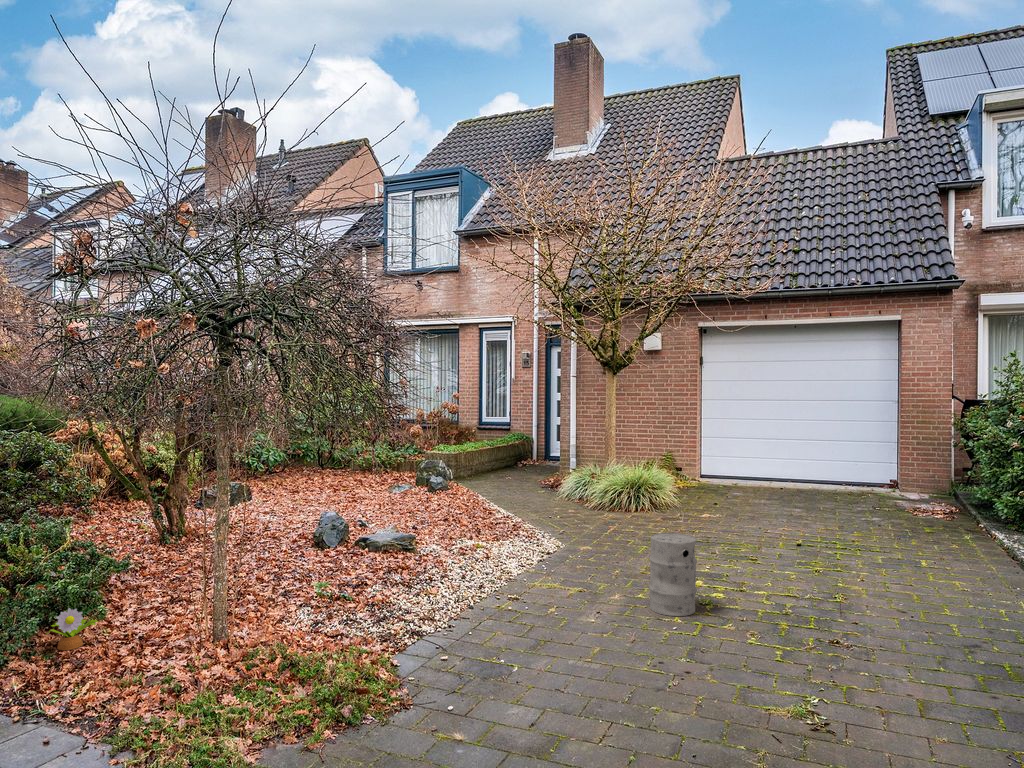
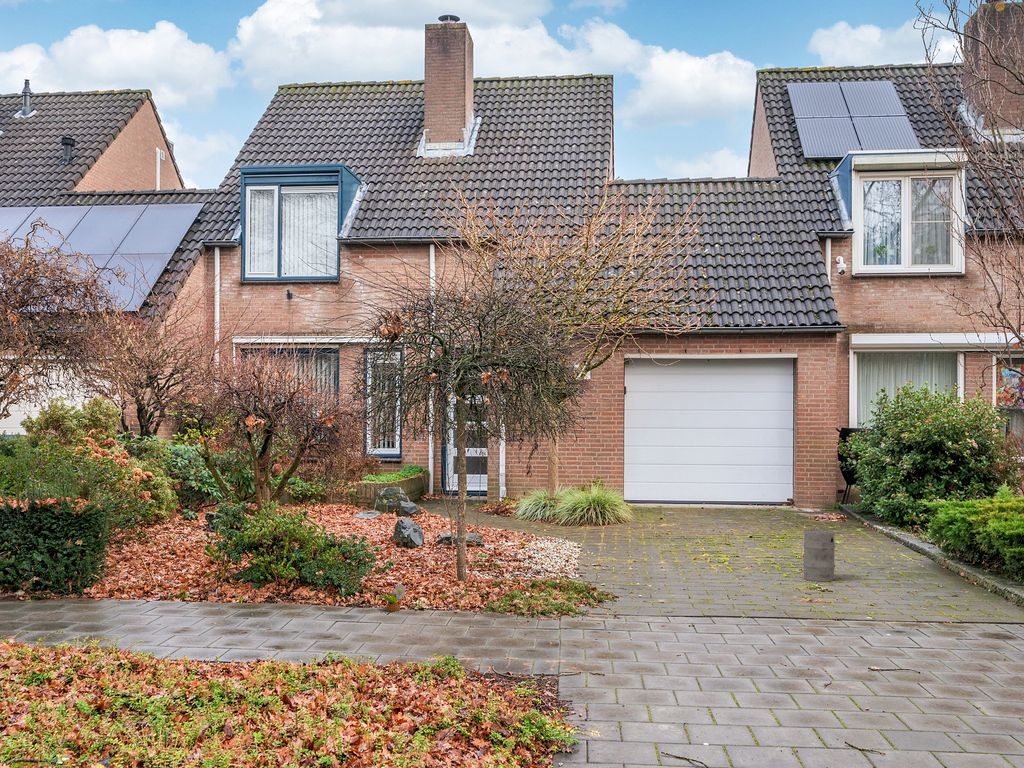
trash can: present [649,533,697,616] -> present [803,530,835,581]

